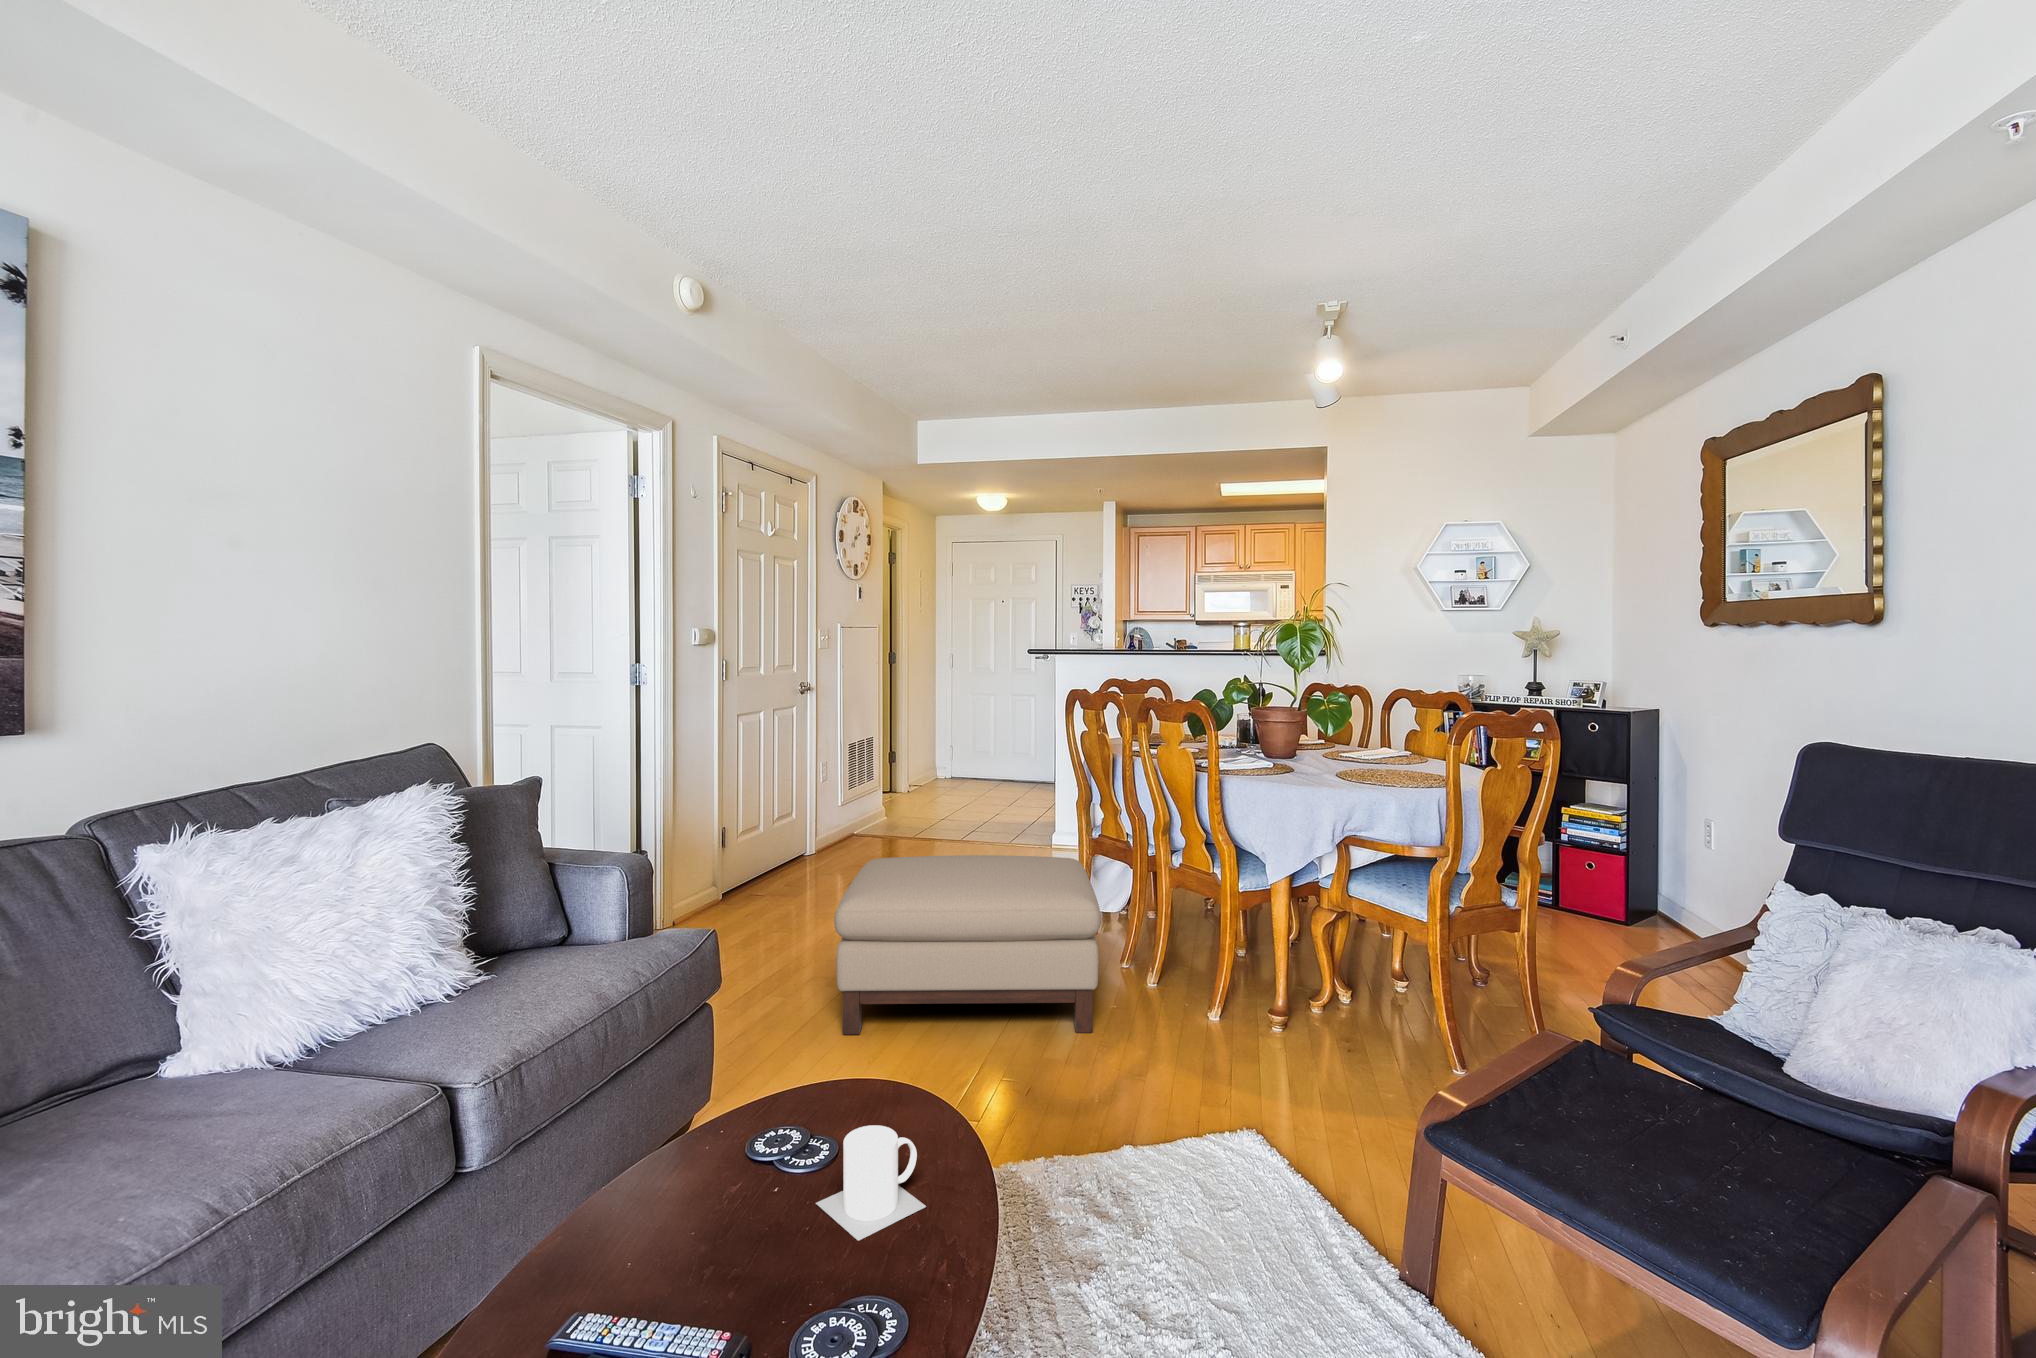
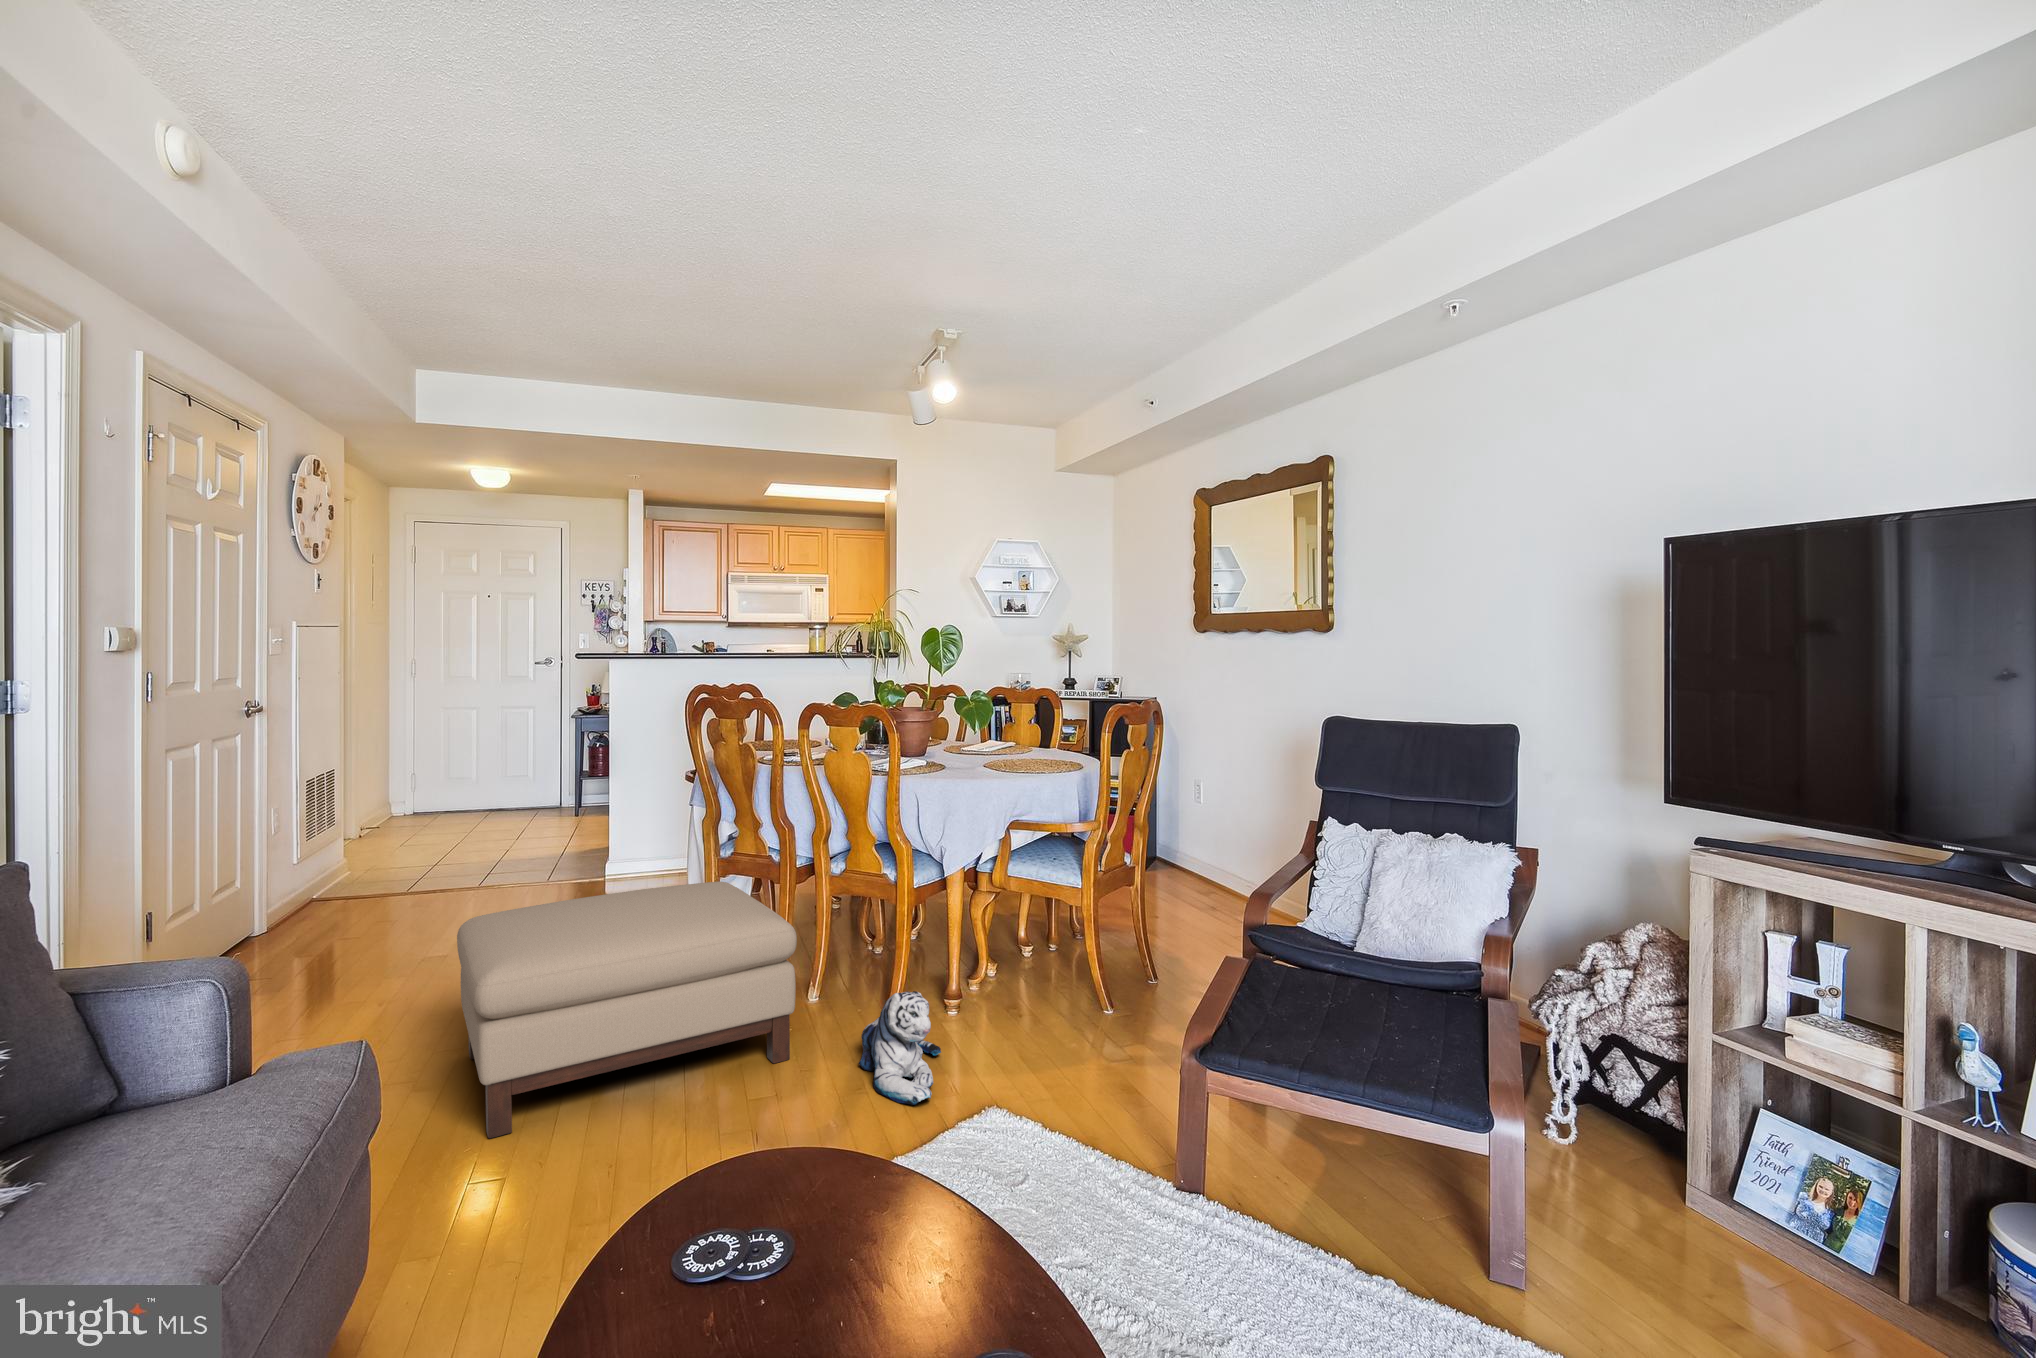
plush toy: none [1146,989,1231,1104] -> present [858,991,941,1105]
mug: present [816,1125,926,1241] -> none [824,1183,939,1309]

